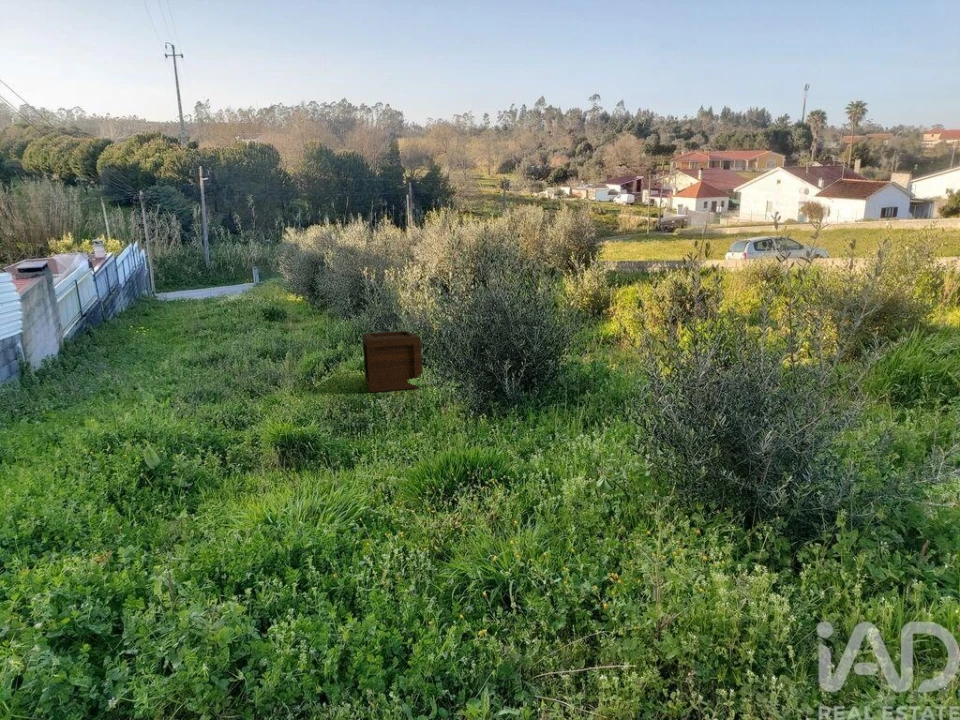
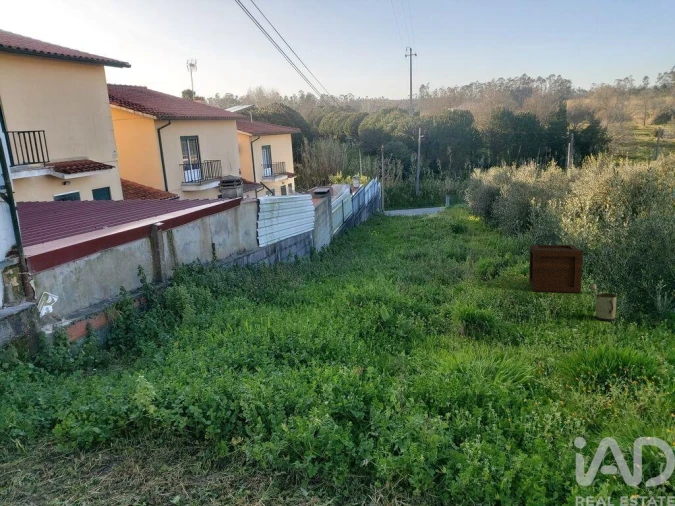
watering can: none [429,376,458,418] -> present [589,284,616,321]

